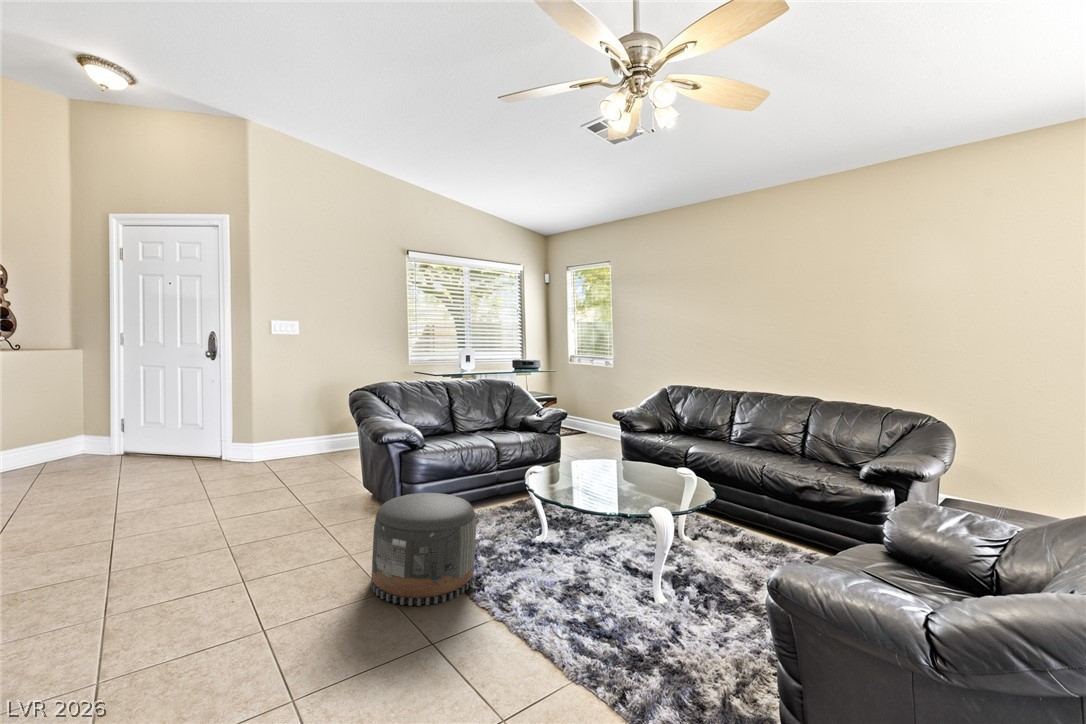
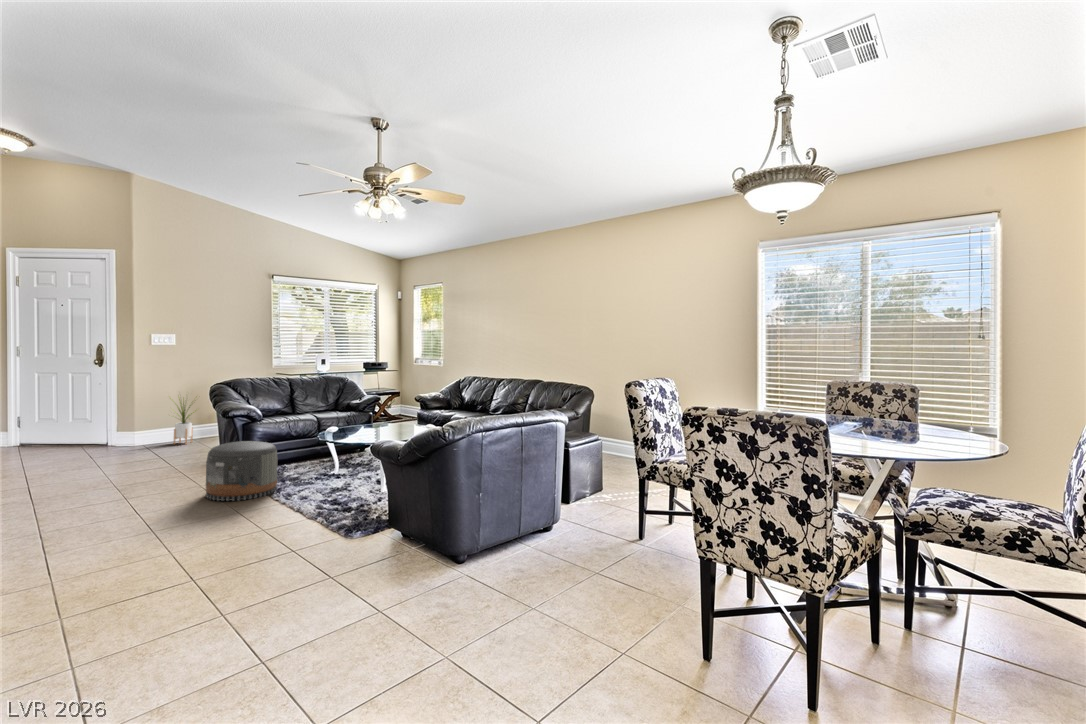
house plant: none [290,393,331,464] -> present [174,399,194,444]

